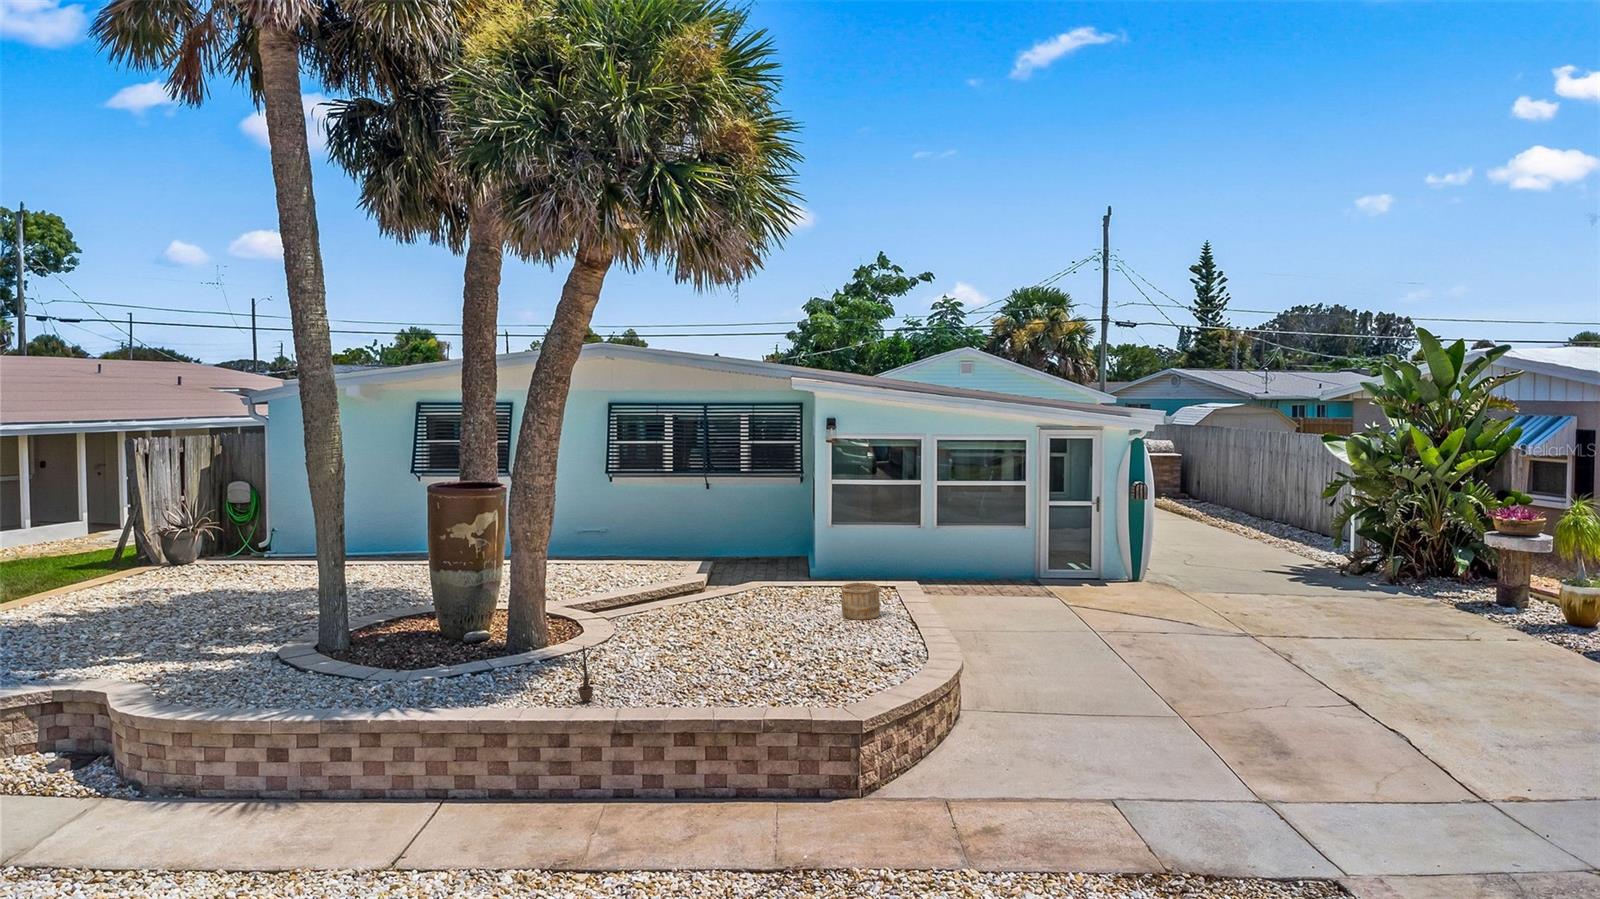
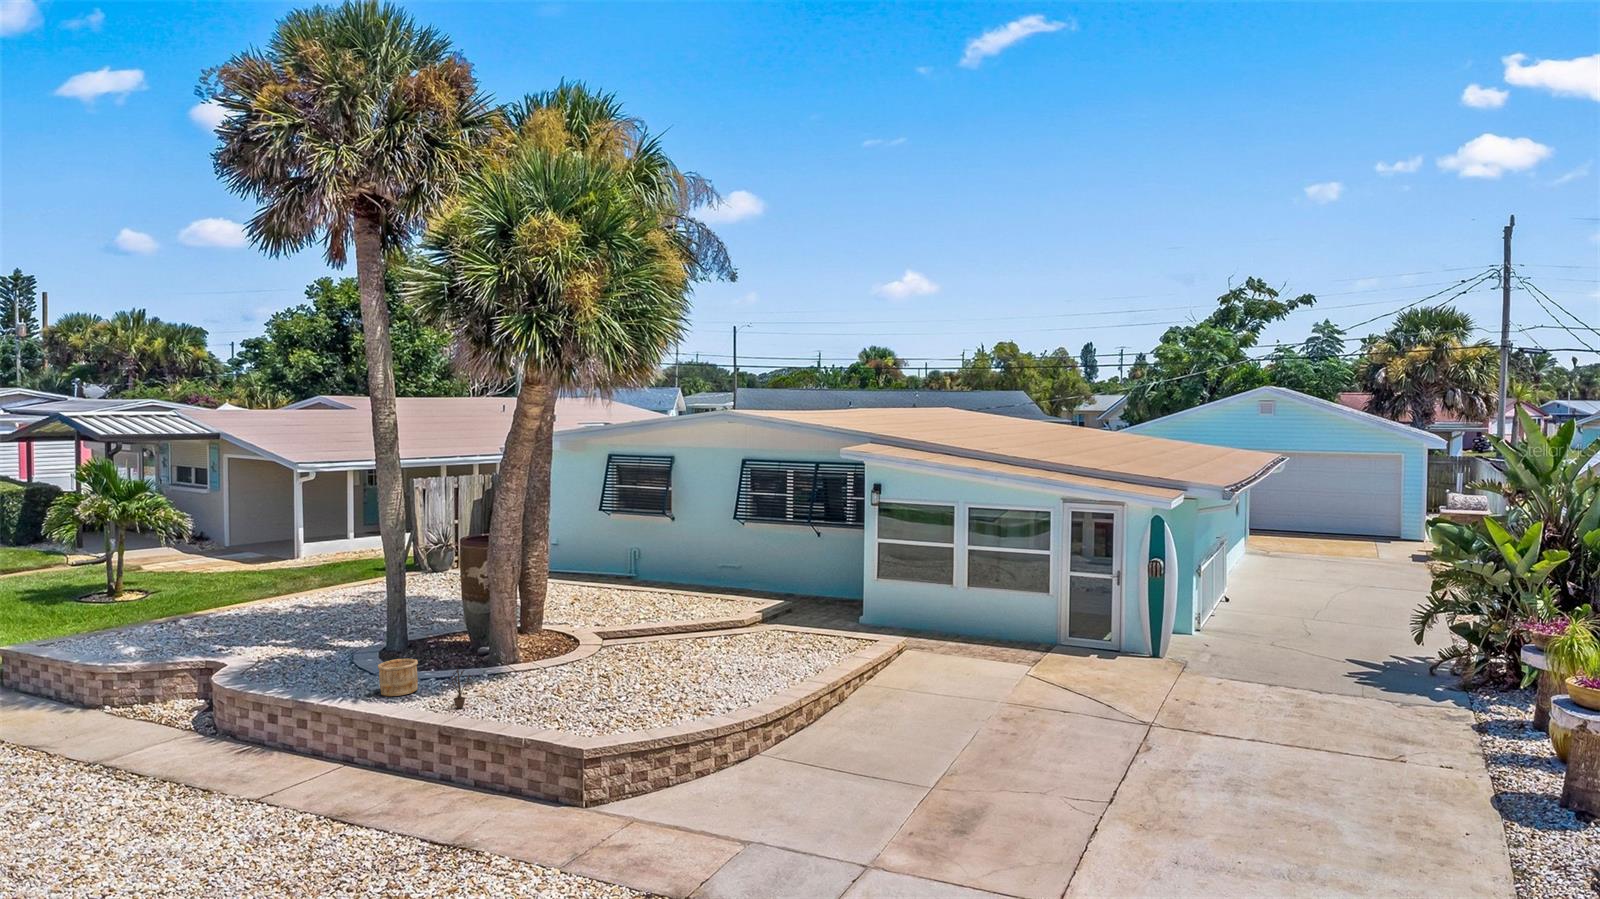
wooden bucket: present [840,583,880,620] -> present [378,658,418,696]

